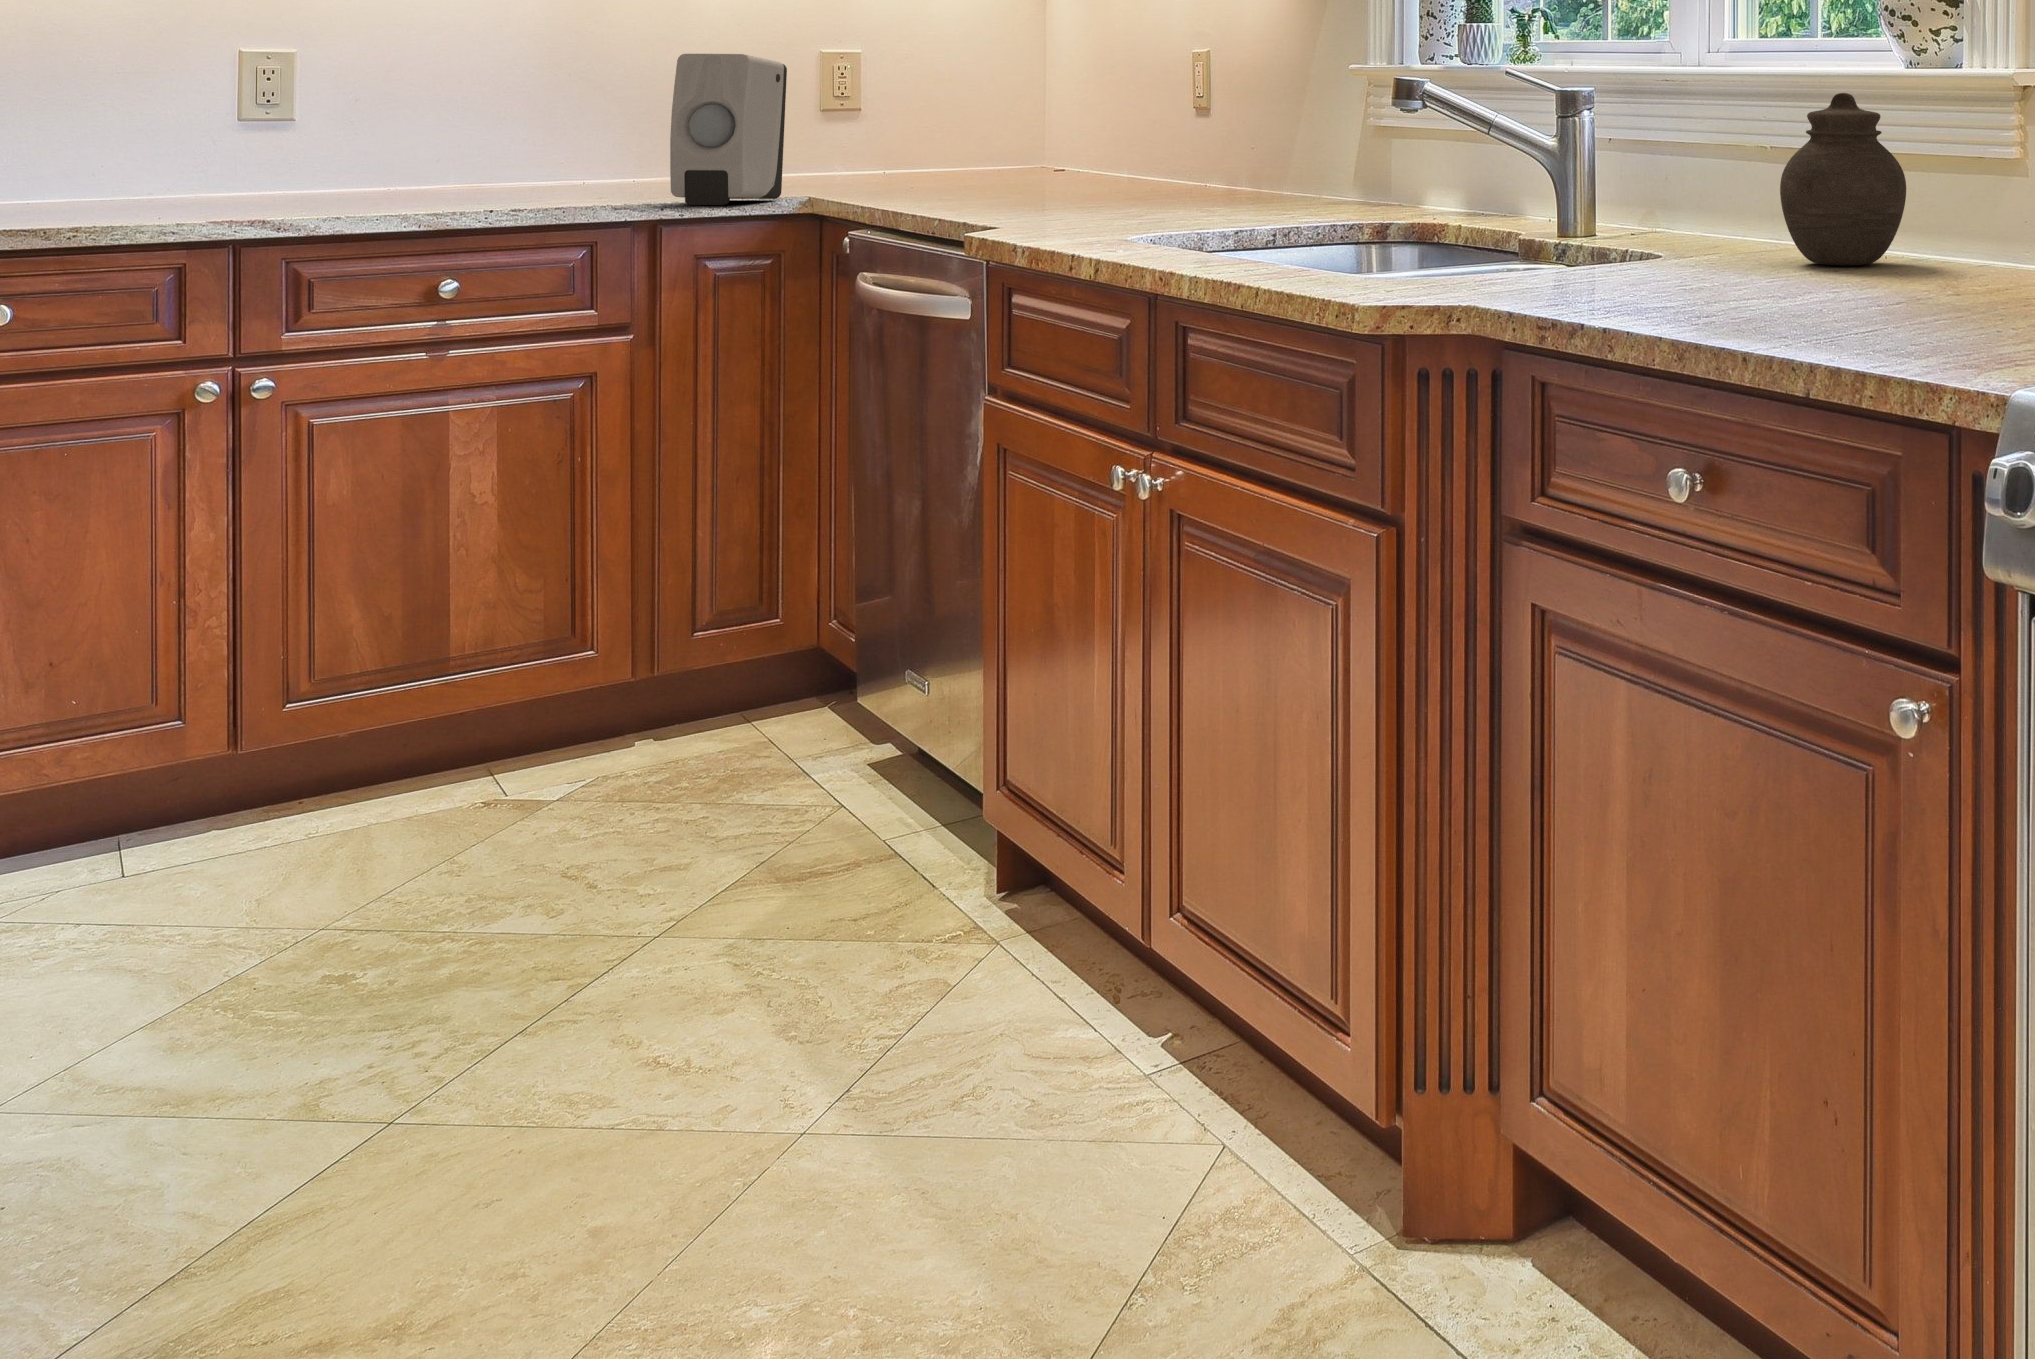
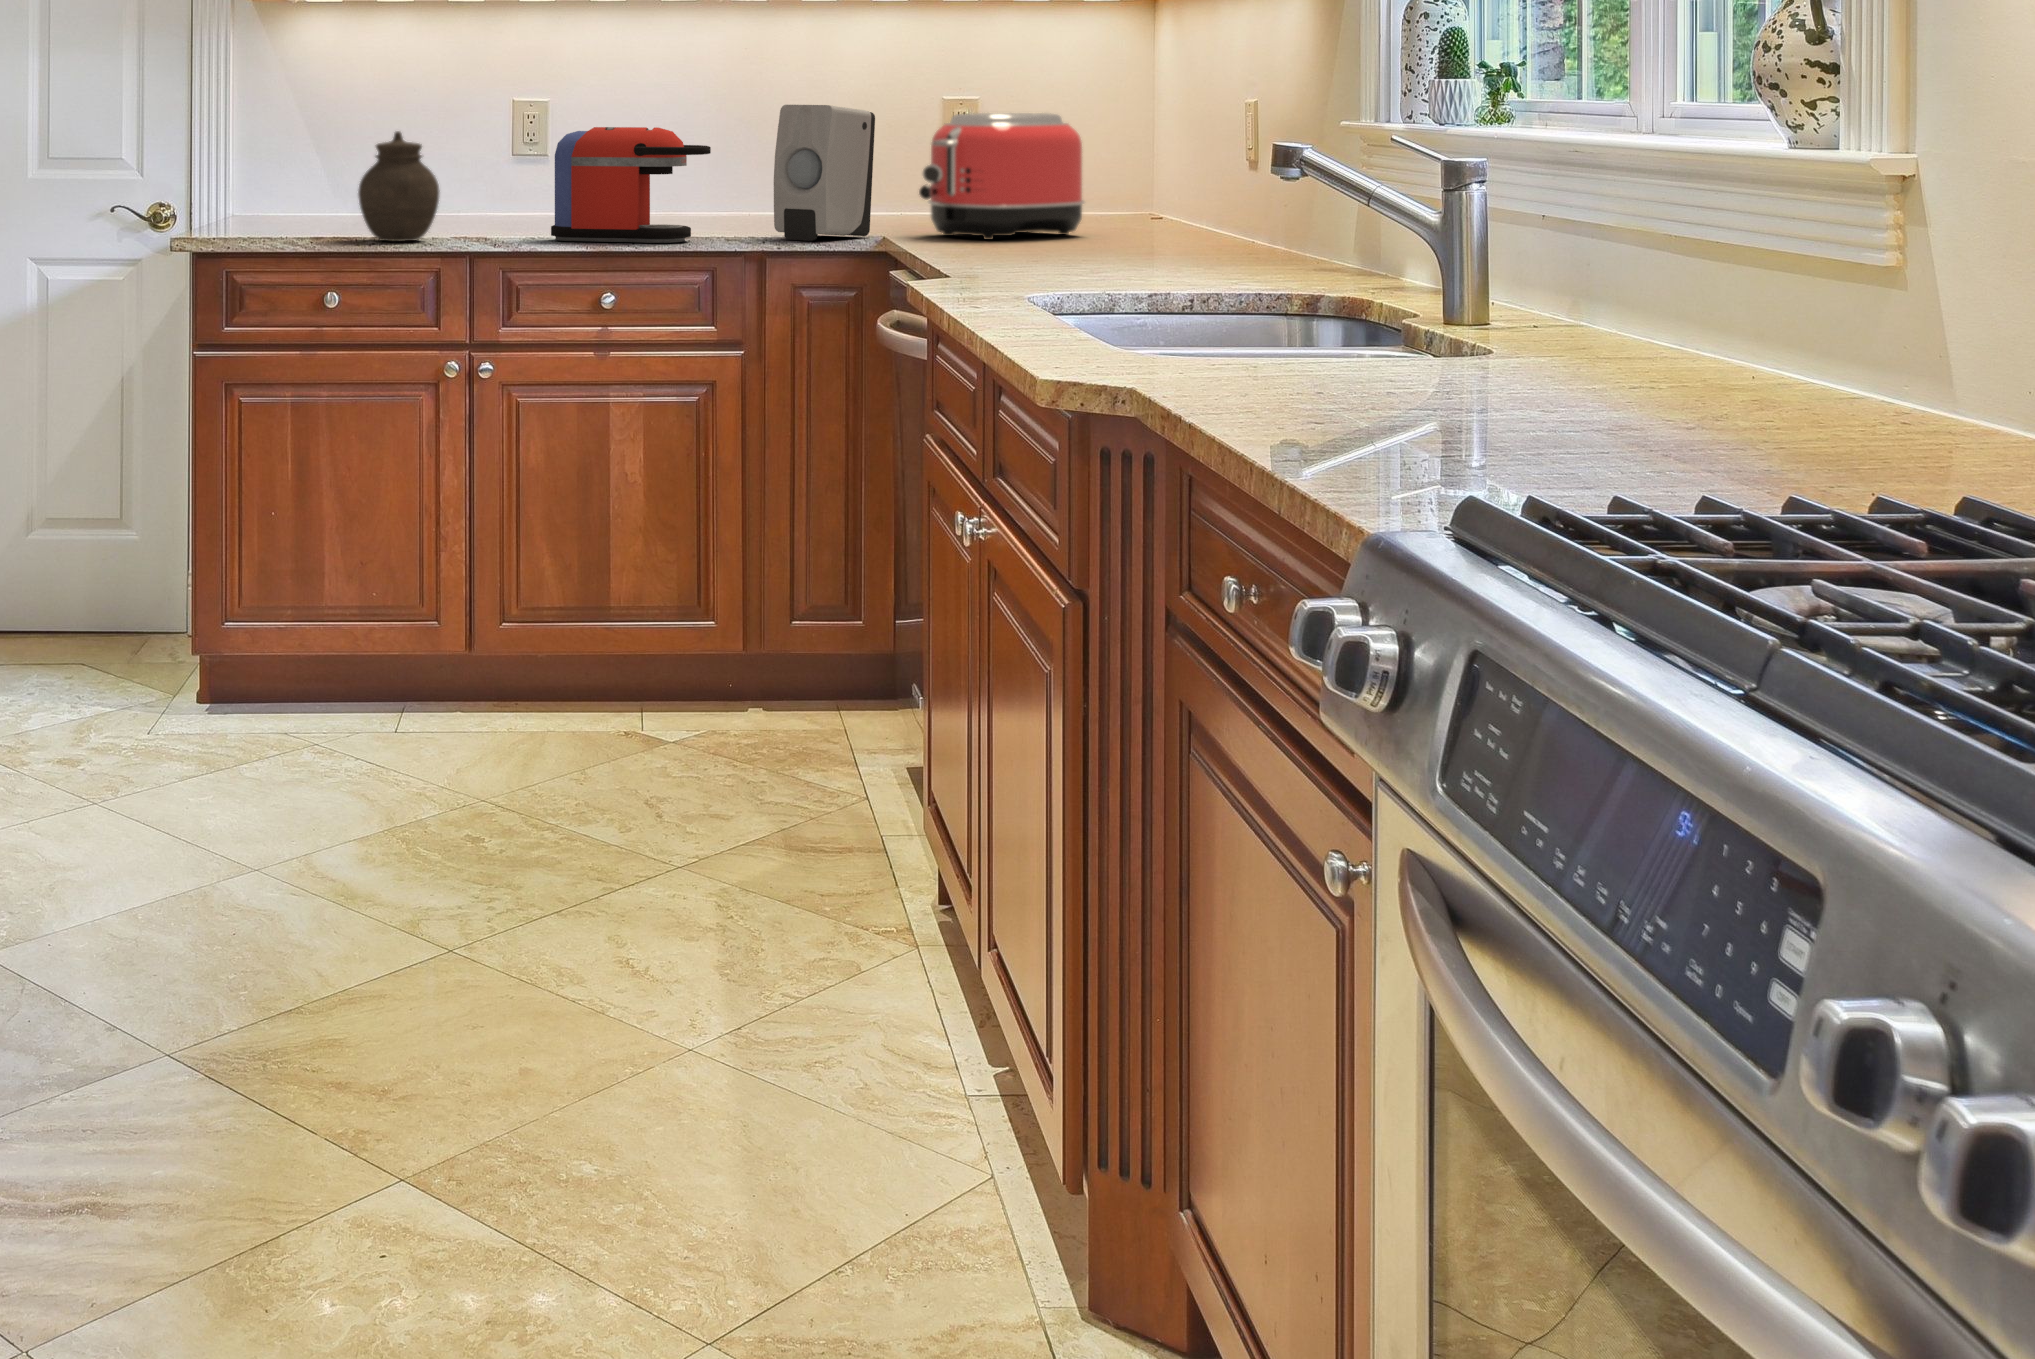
toaster: none [839,67,1015,197] -> present [919,113,1084,240]
coffee maker: none [367,78,599,216] -> present [551,127,711,243]
jar: present [1780,93,1906,265] -> present [358,131,440,242]

